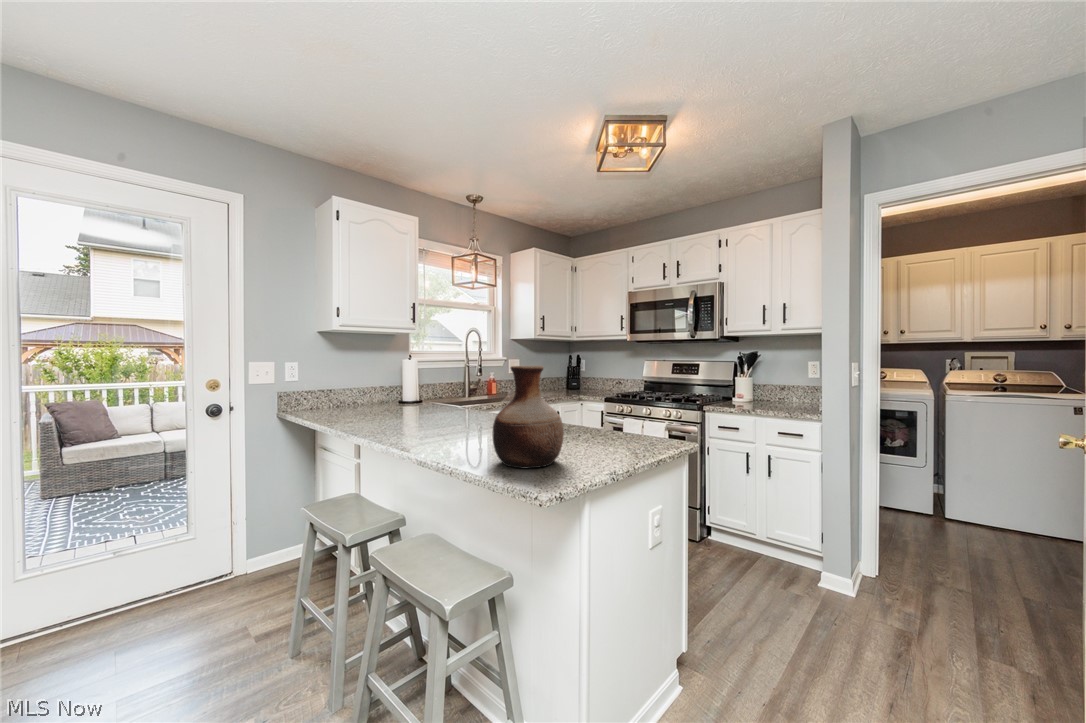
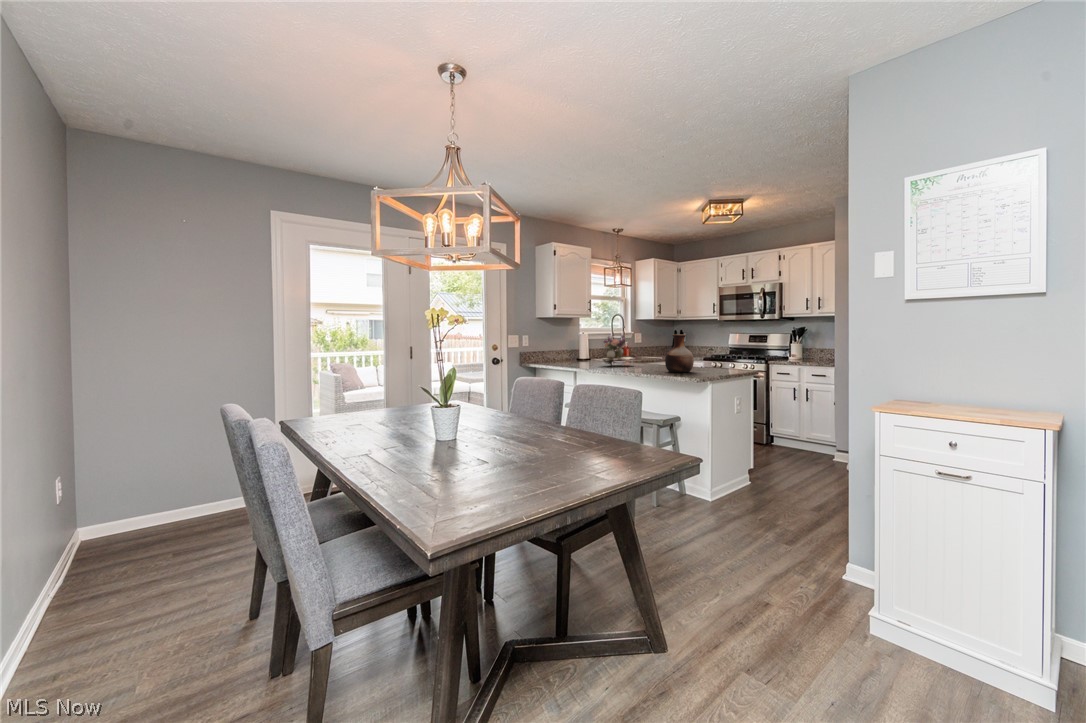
flower arrangement: none [389,362,468,426] -> present [602,335,633,365]

